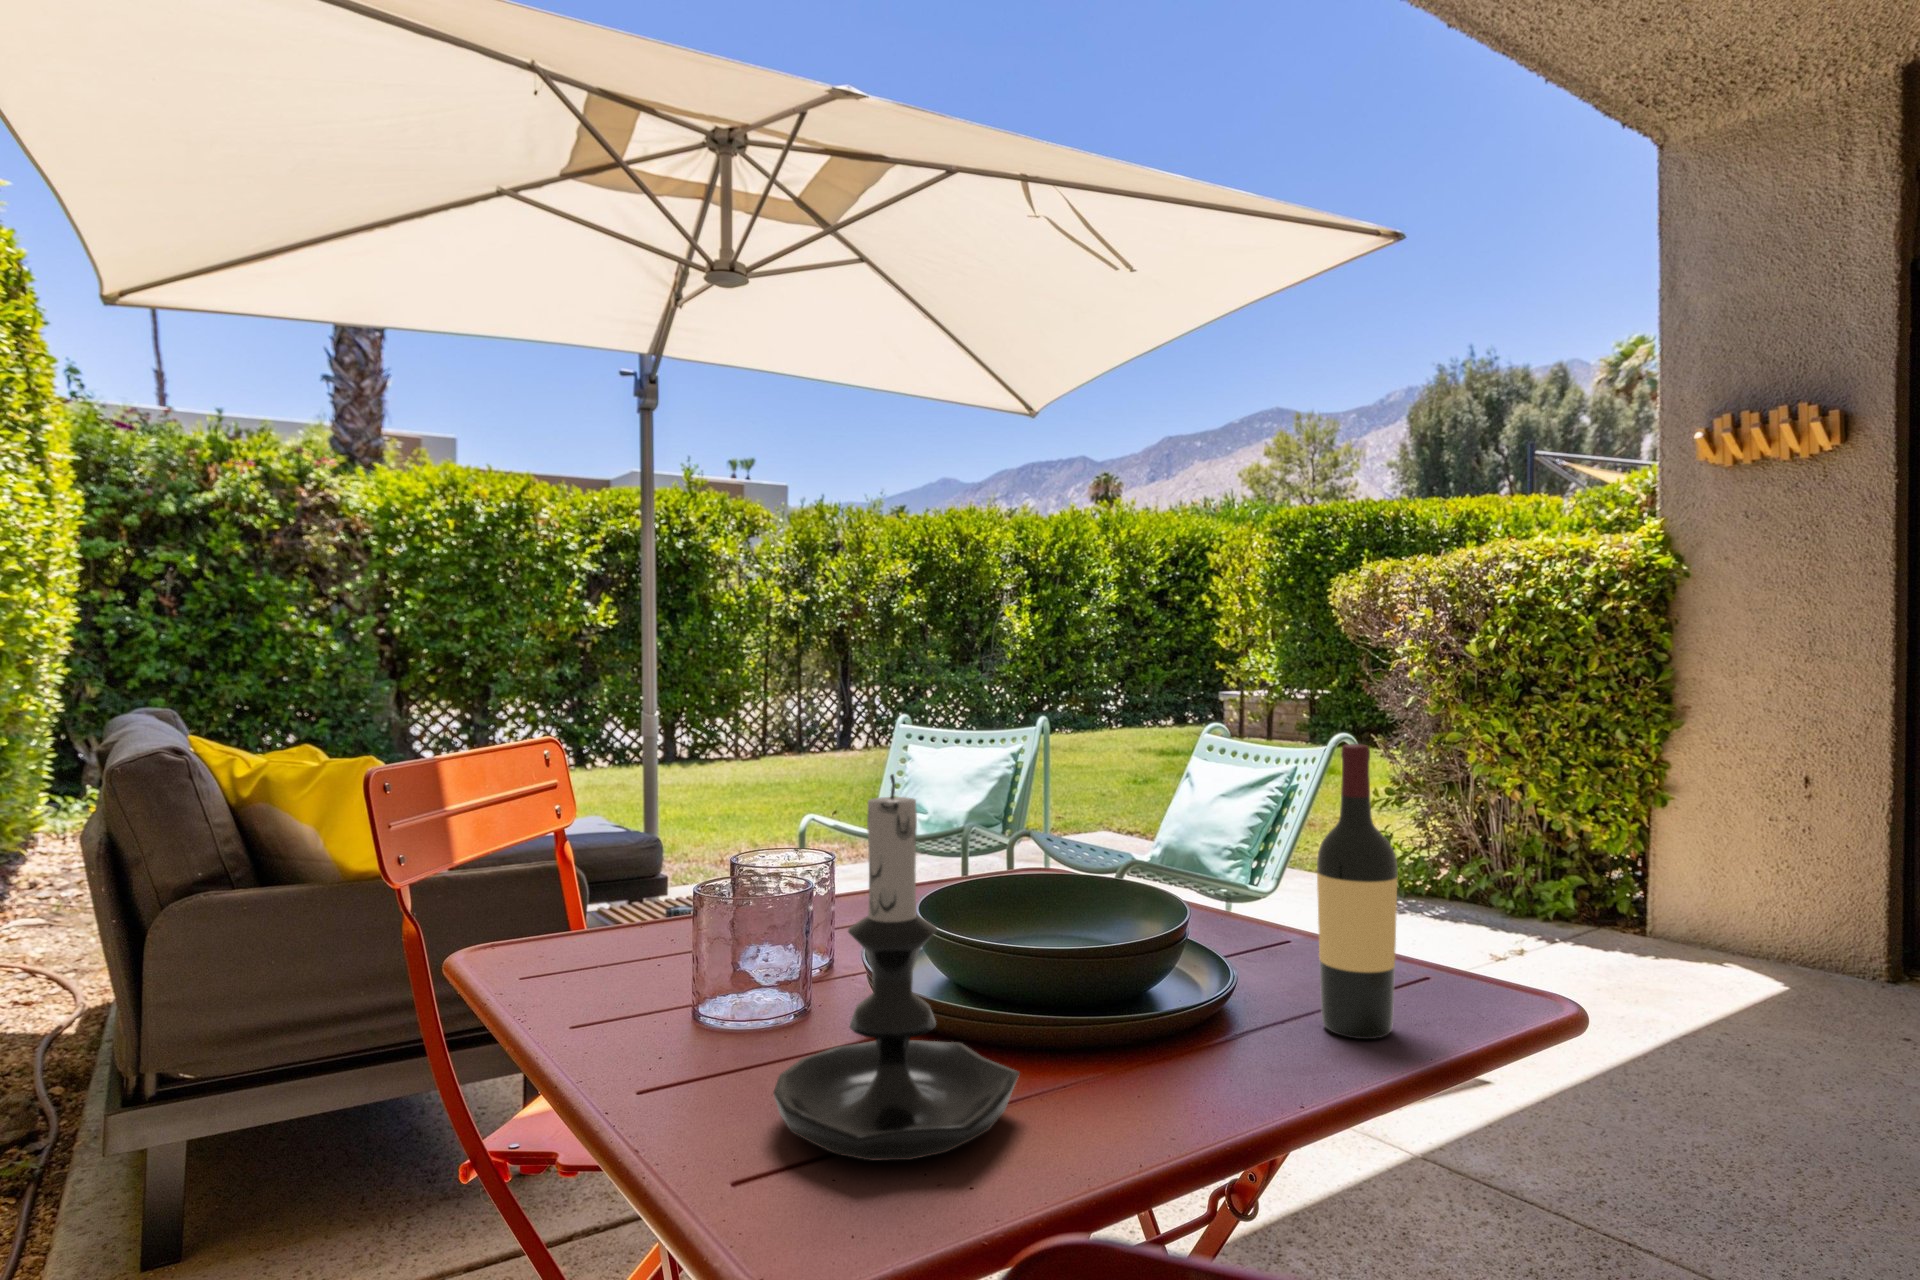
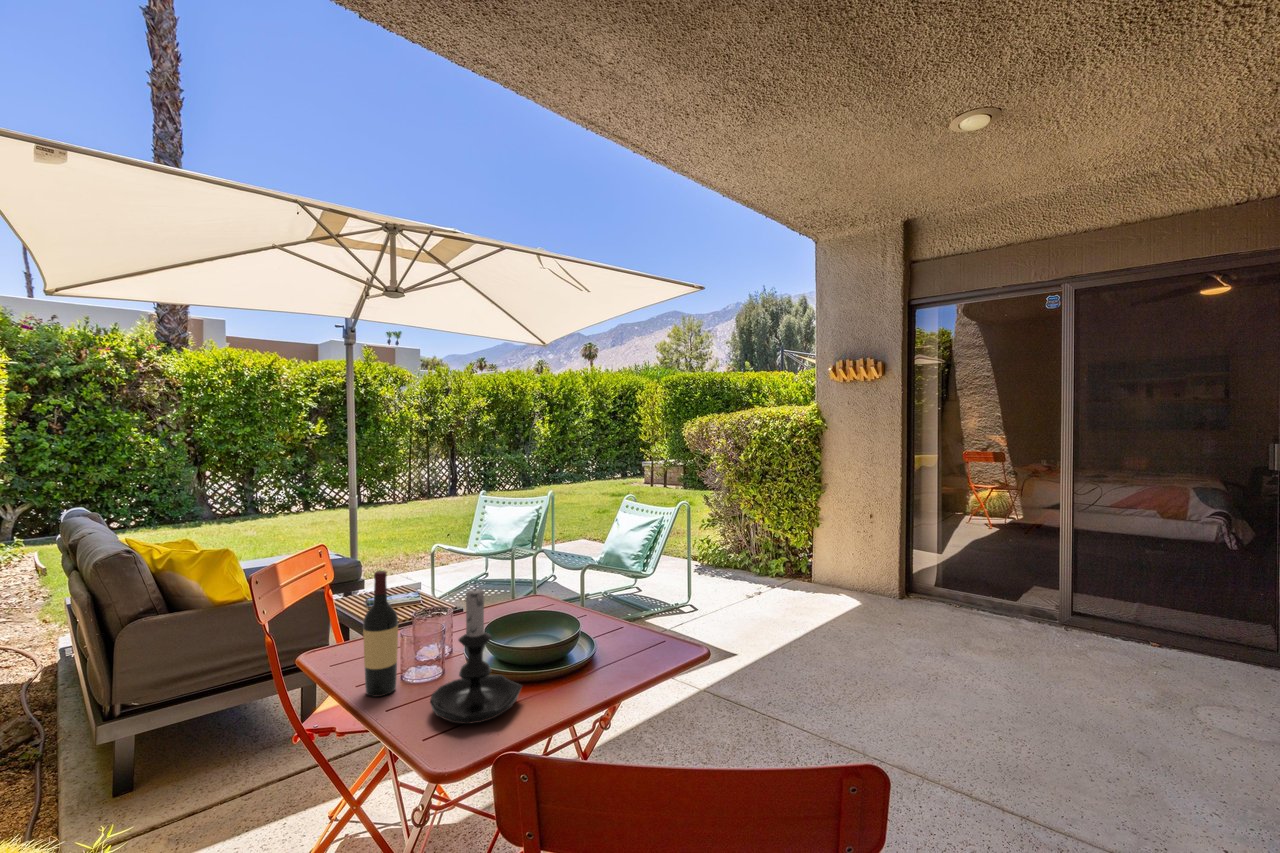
wine bottle: present [1317,744,1397,1039] -> present [363,571,398,697]

